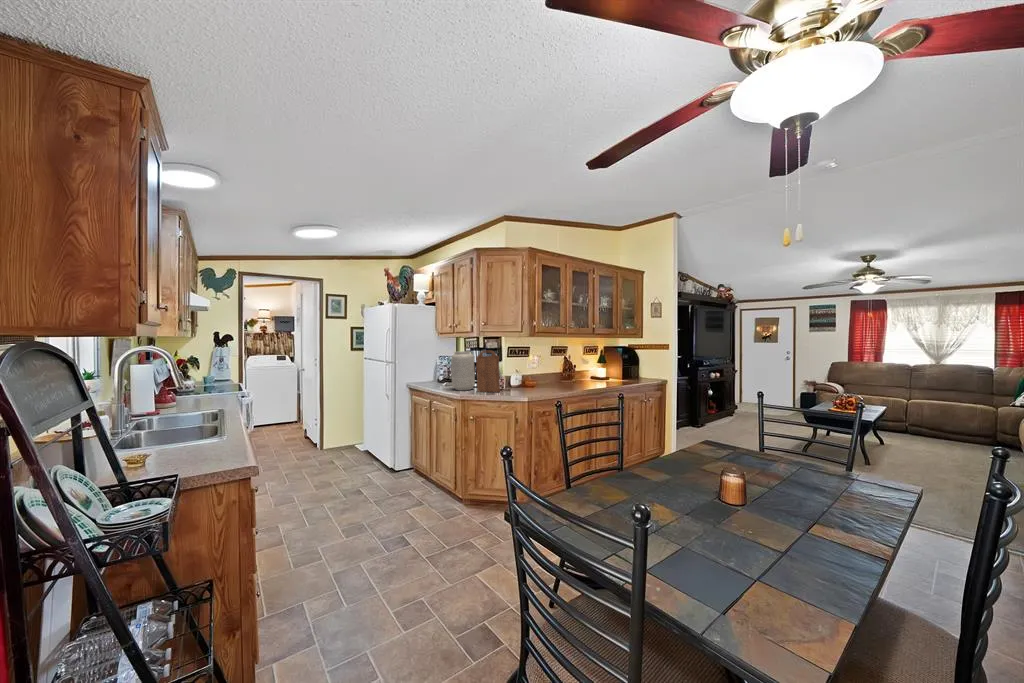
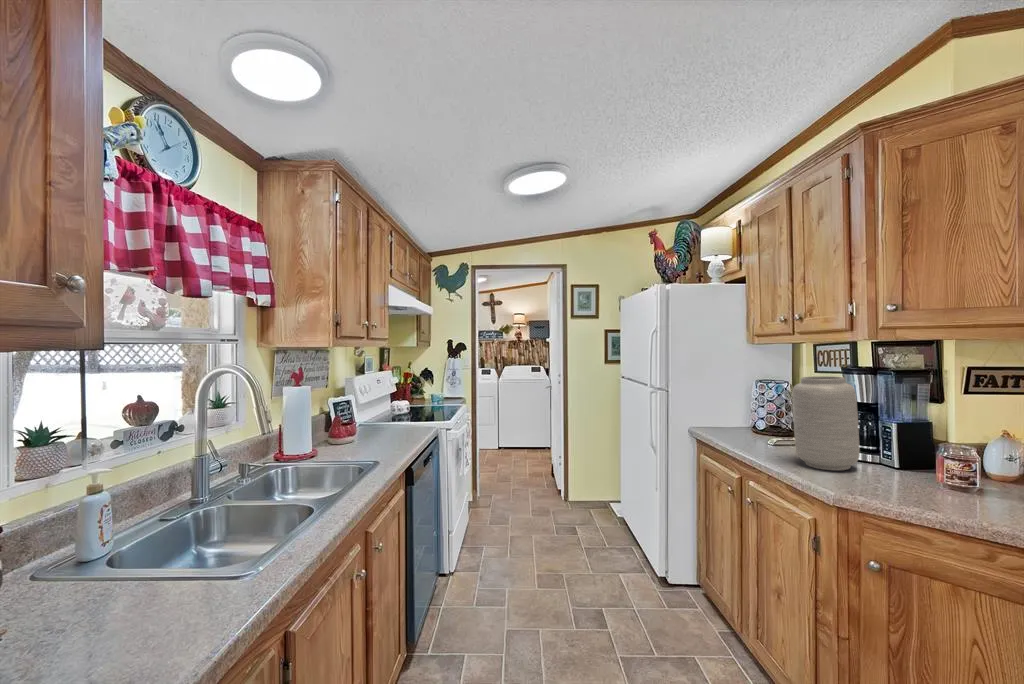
cutting board: present [476,351,500,392] -> none [868,379,958,495]

